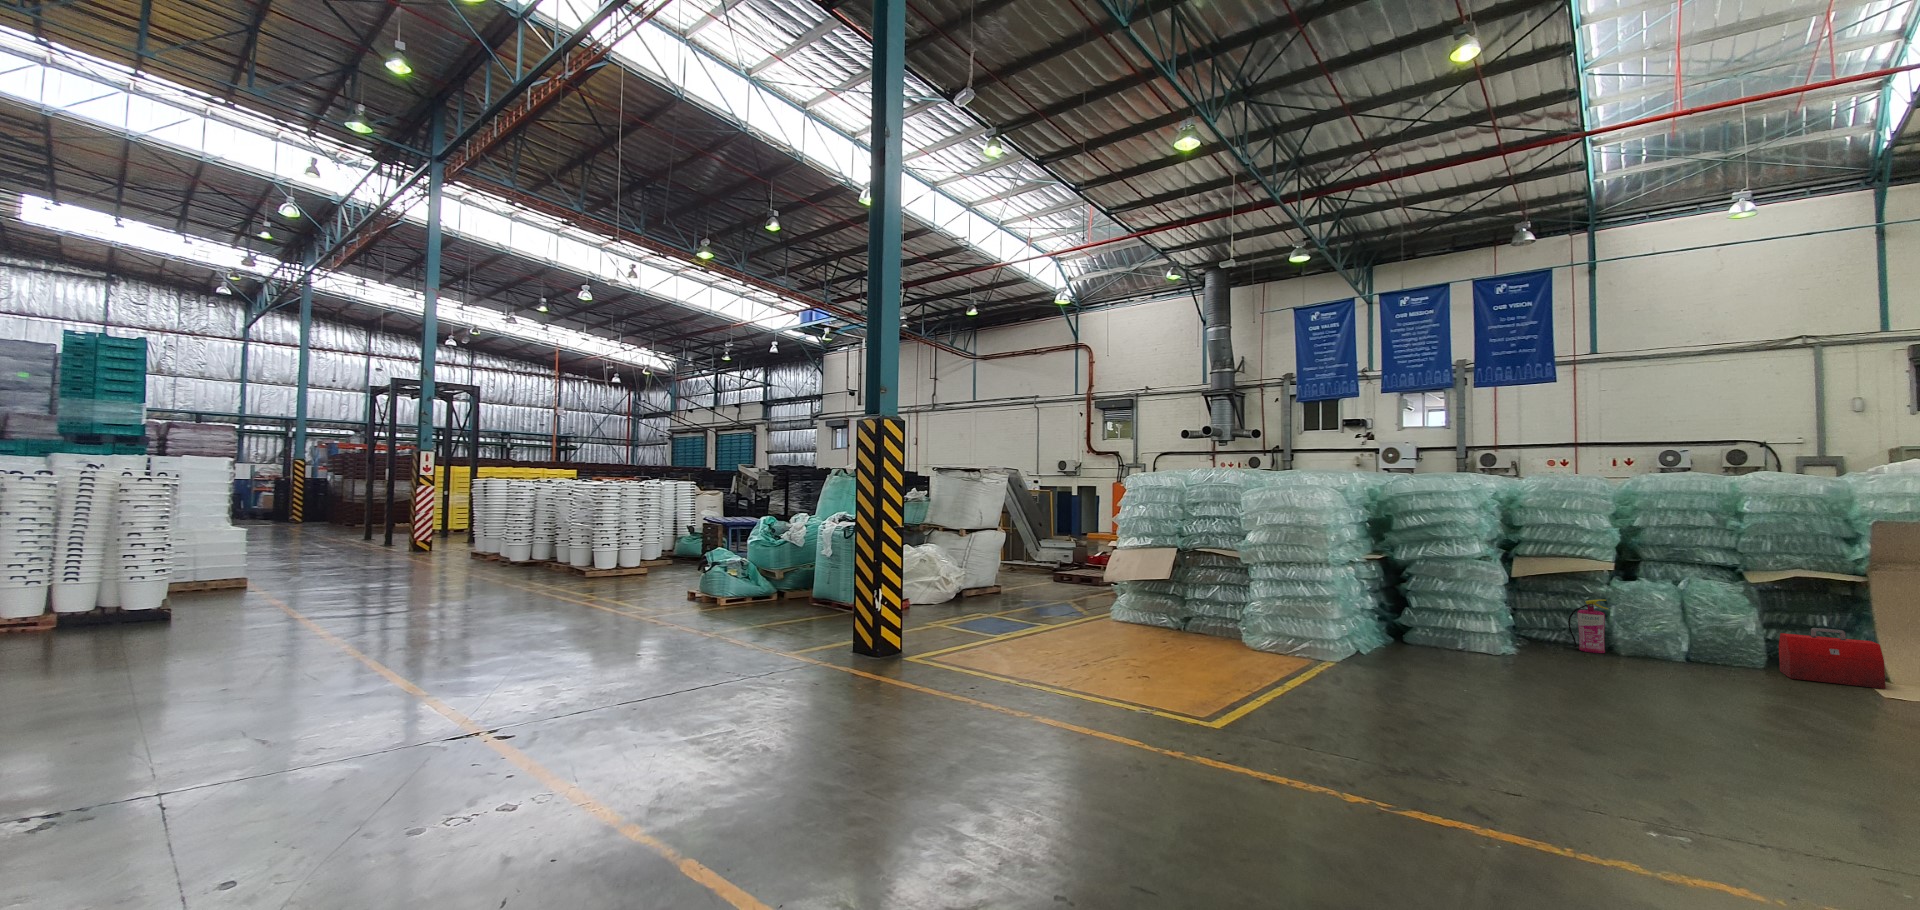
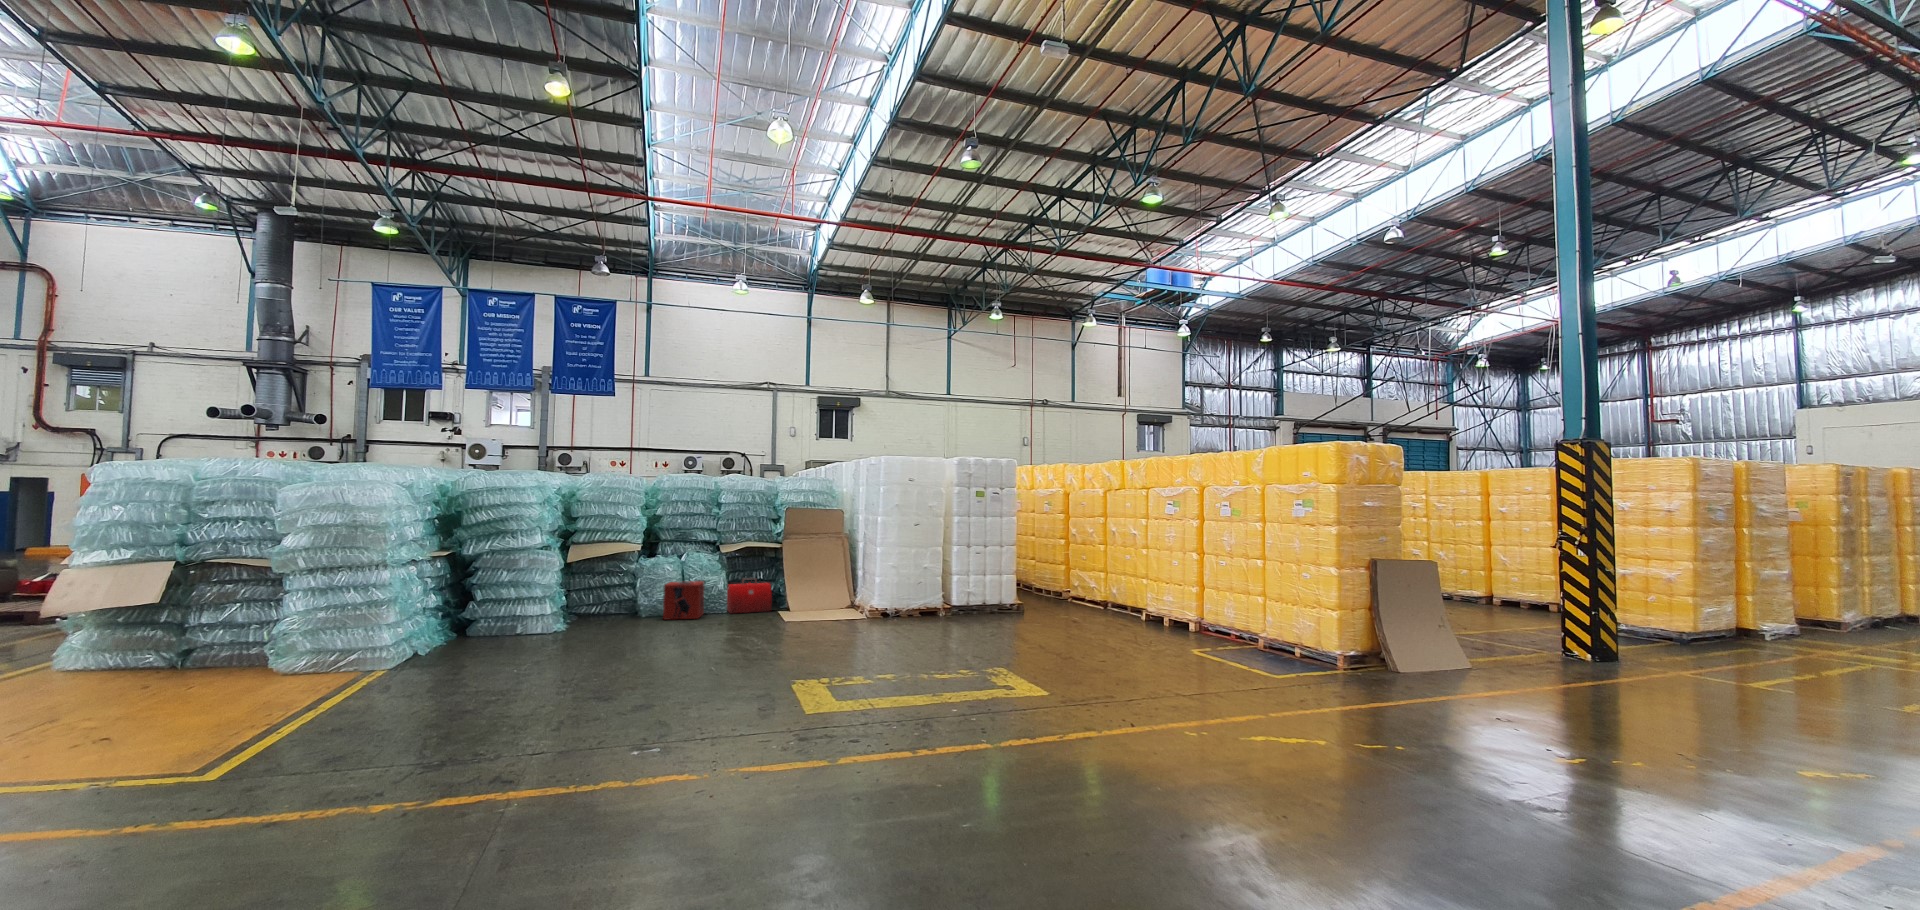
fire extinguisher: present [1568,600,1608,653] -> none [606,574,634,617]
storage box: none [1661,617,1735,677] -> present [663,581,704,619]

